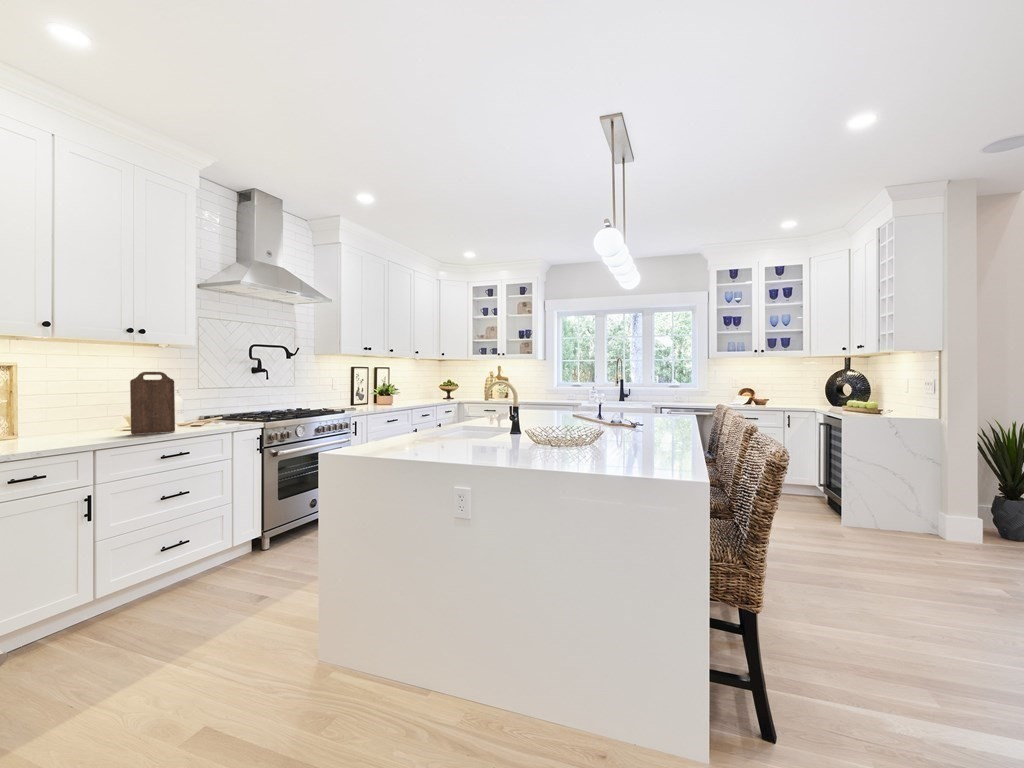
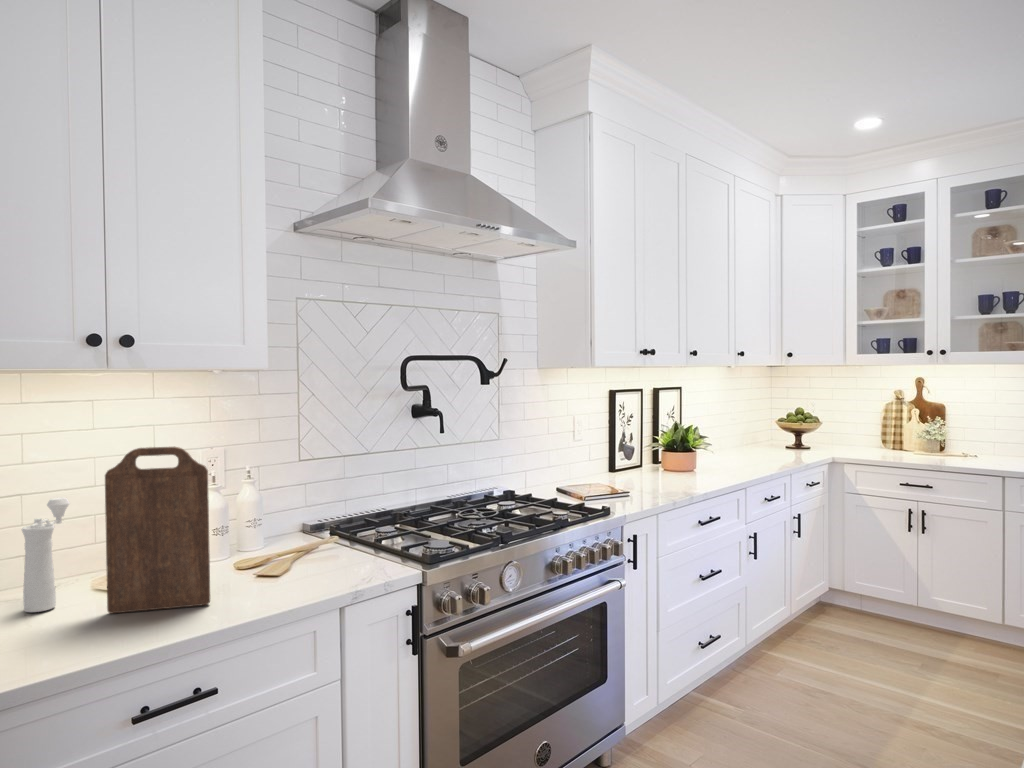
pepper mill: none [89,394,104,435] -> present [22,497,70,612]

